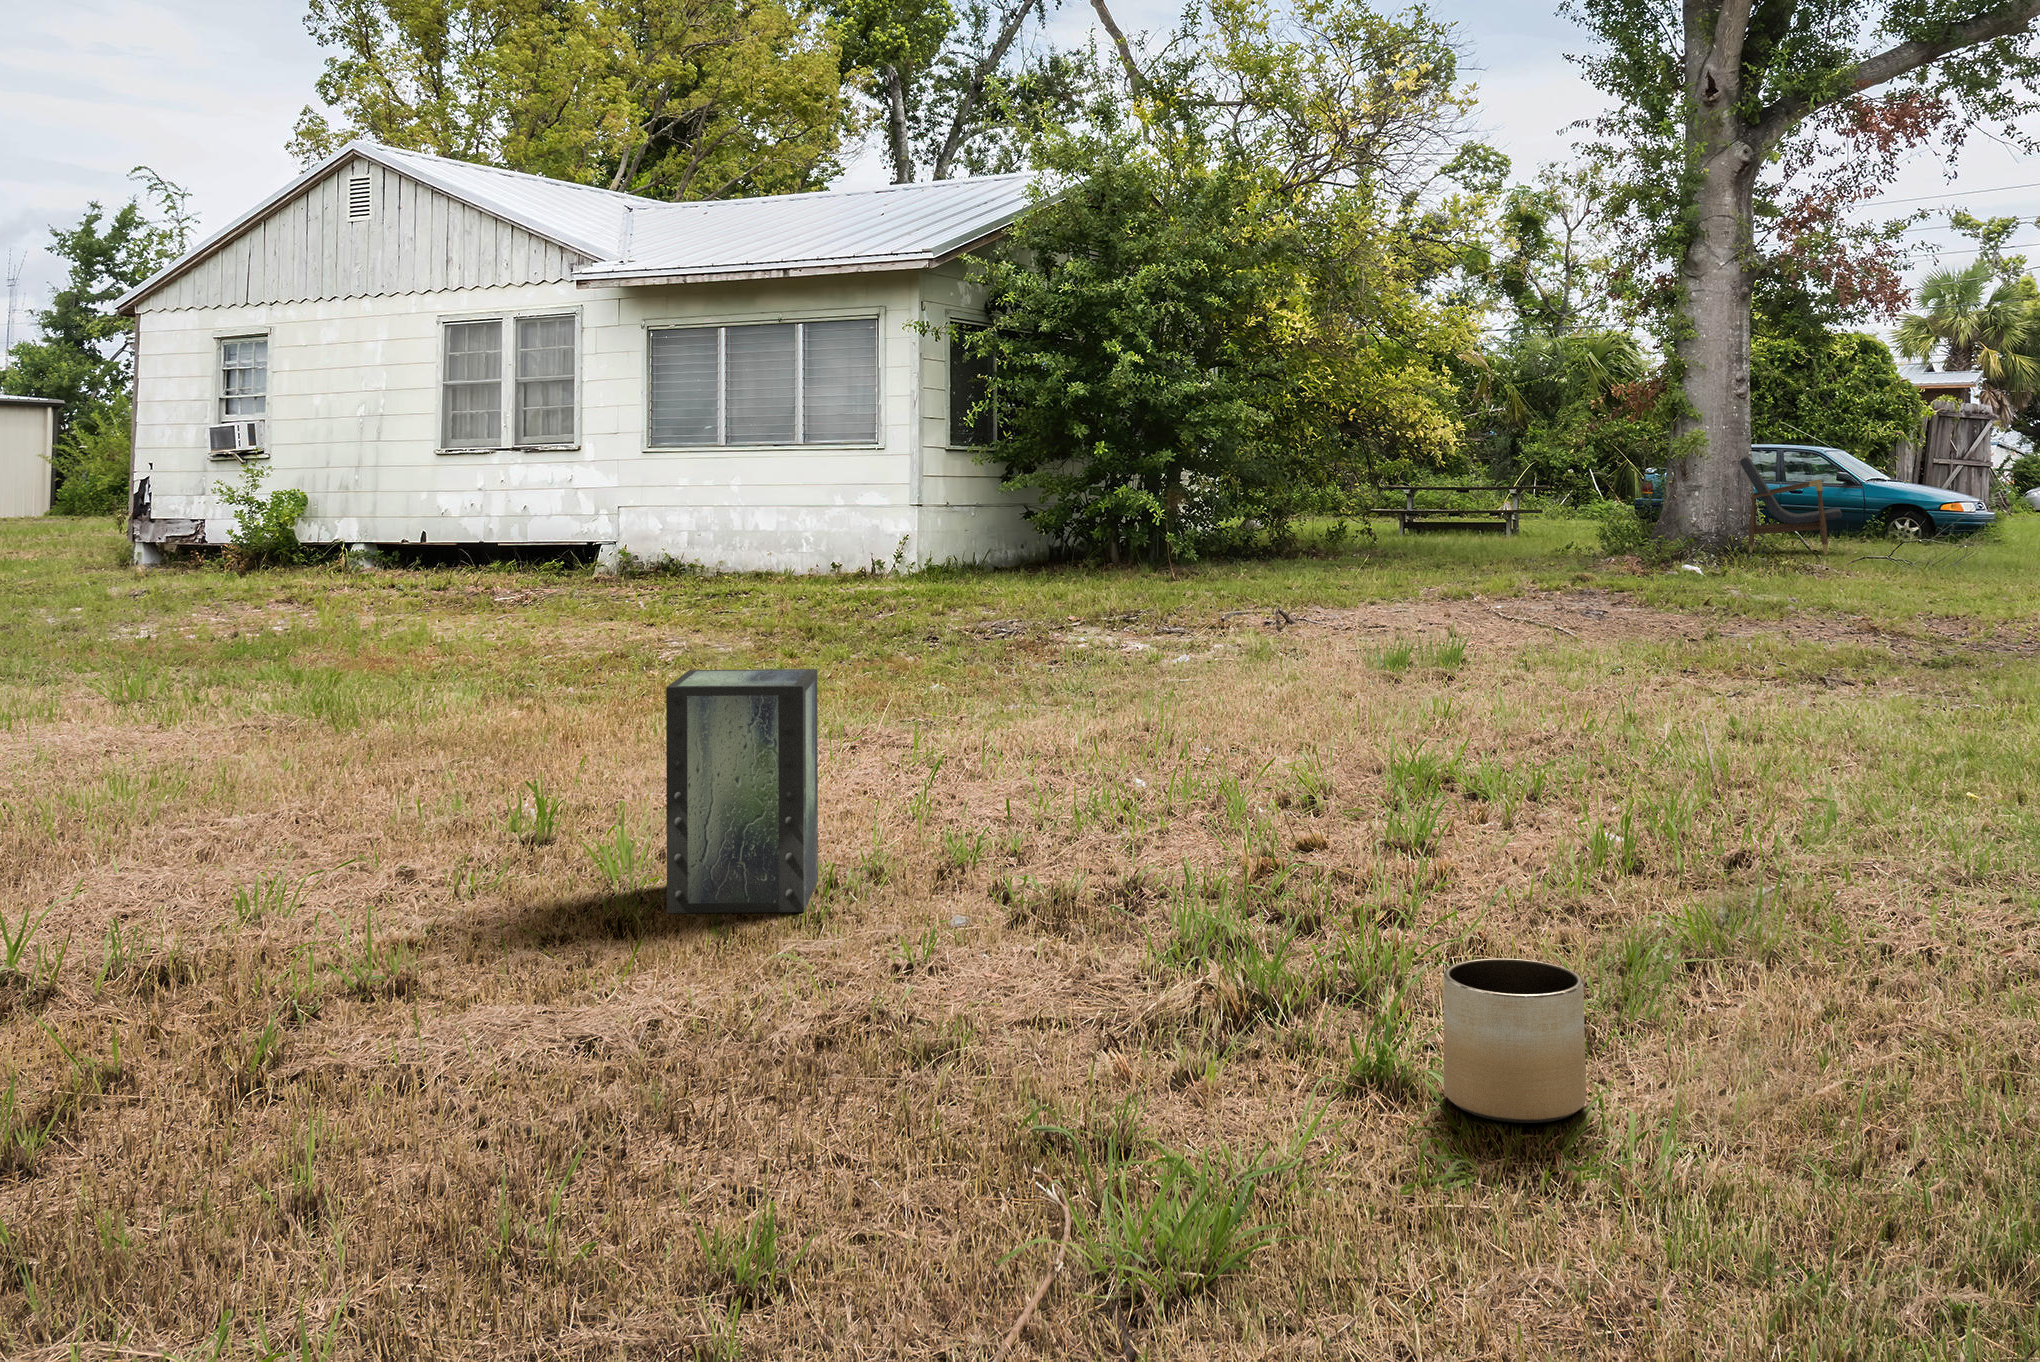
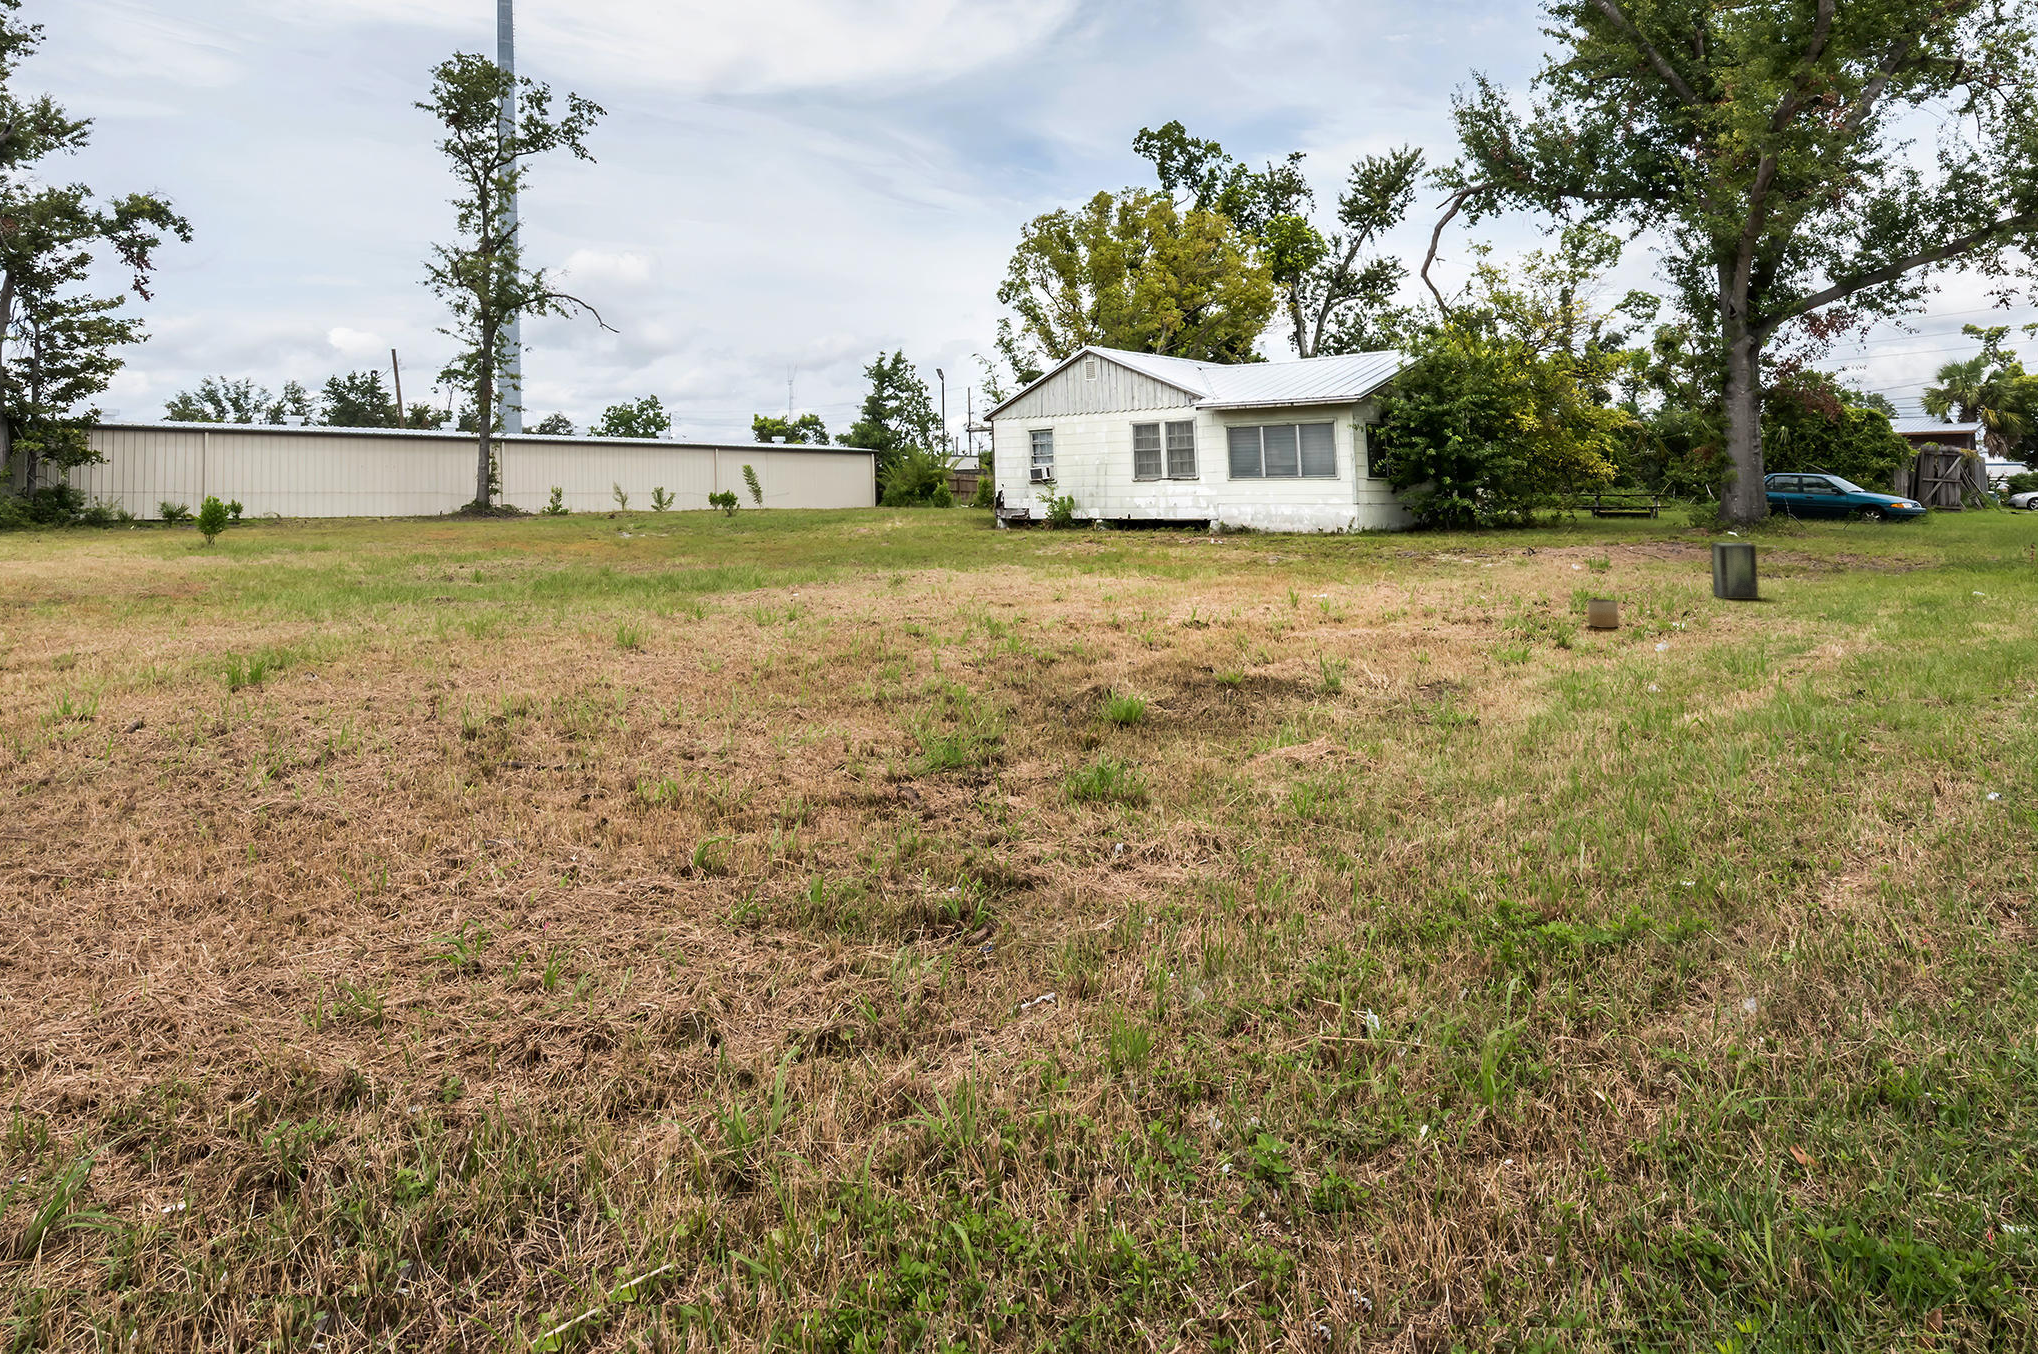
lounge chair: present [1740,456,1842,555] -> none [1751,483,1805,531]
storage box: present [666,669,818,913] -> present [1711,543,1758,599]

